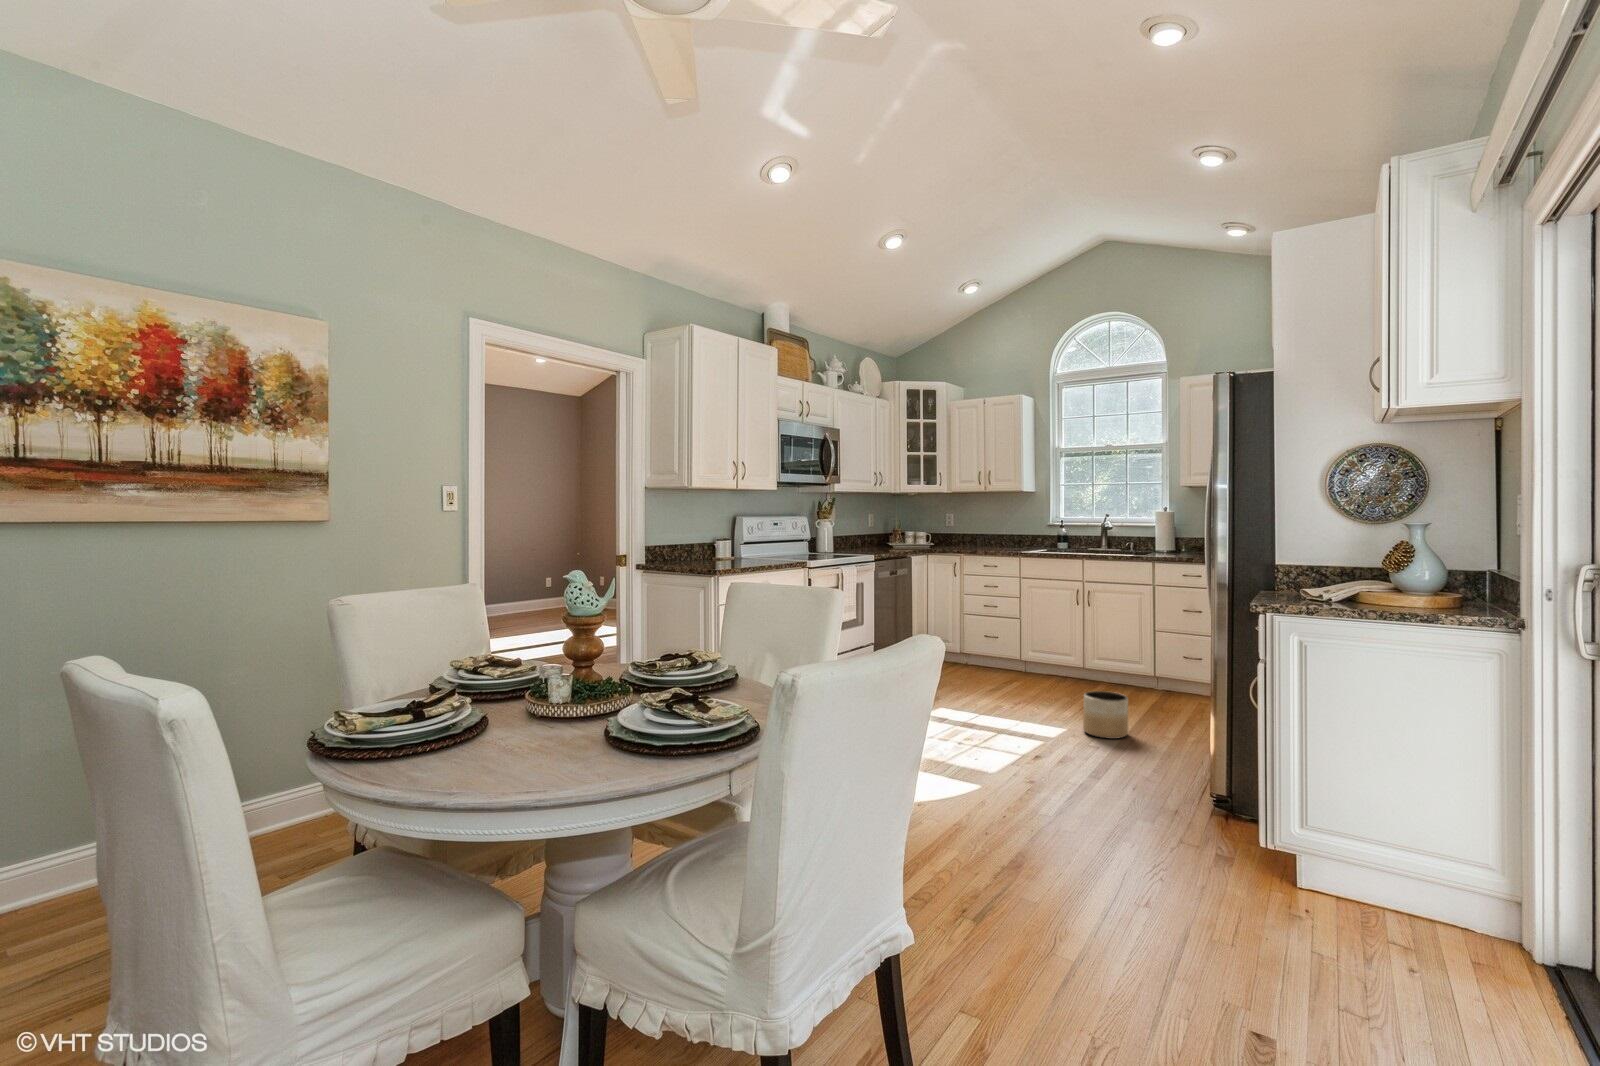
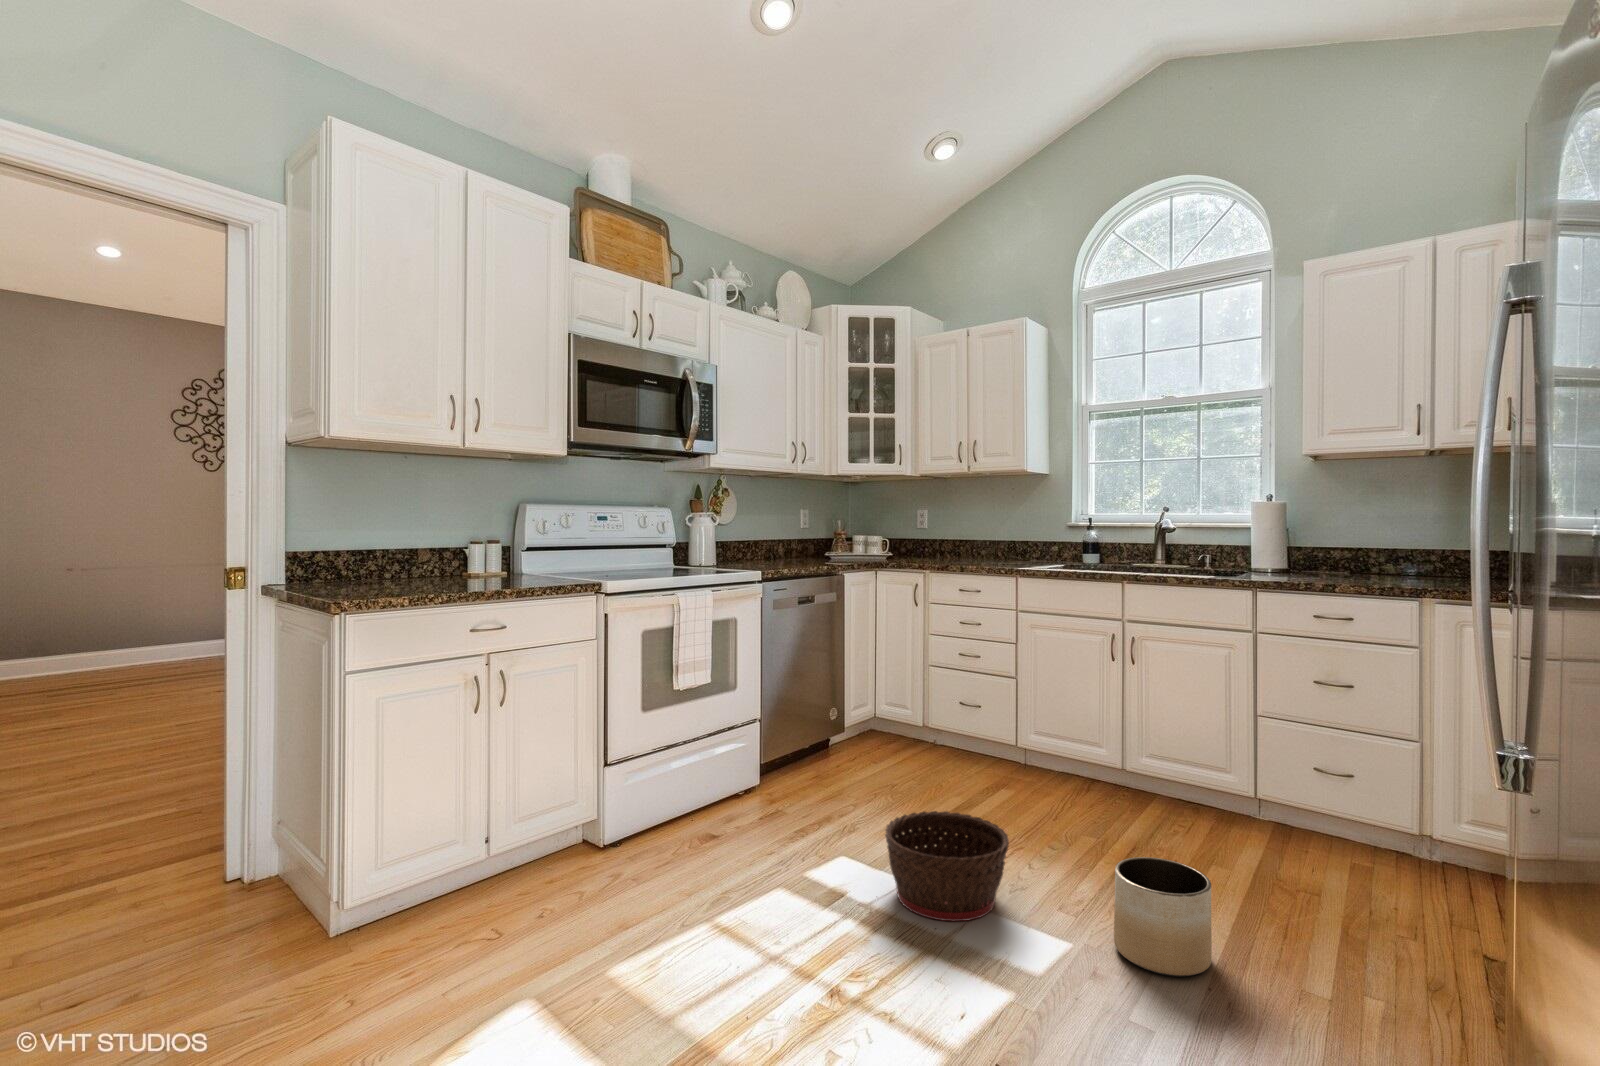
basket: none [966,680,1030,727] -> present [885,811,1009,921]

